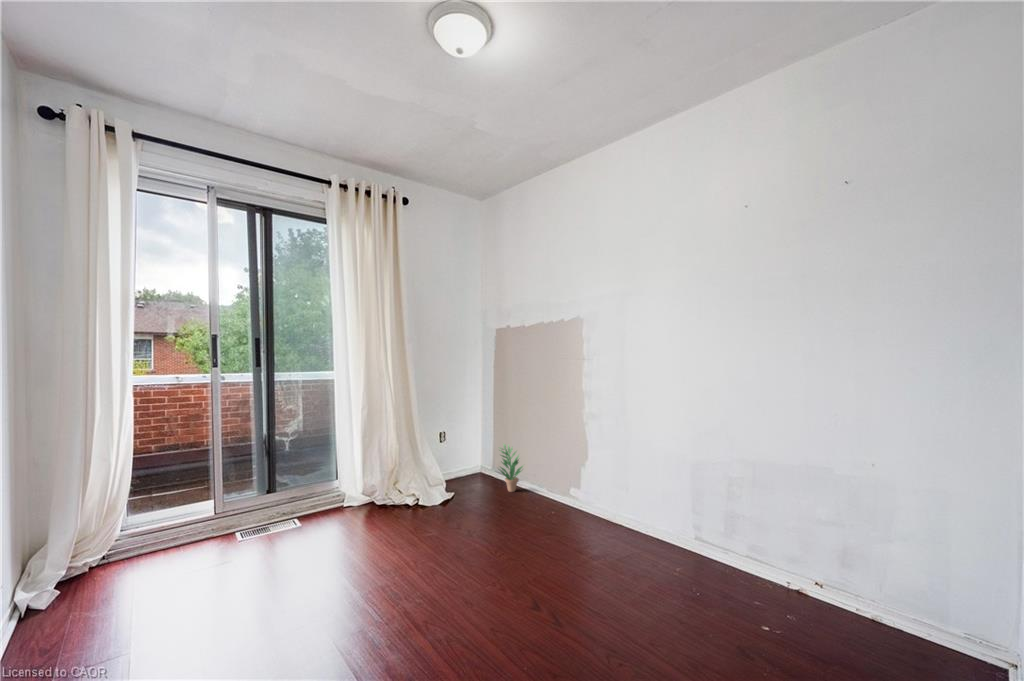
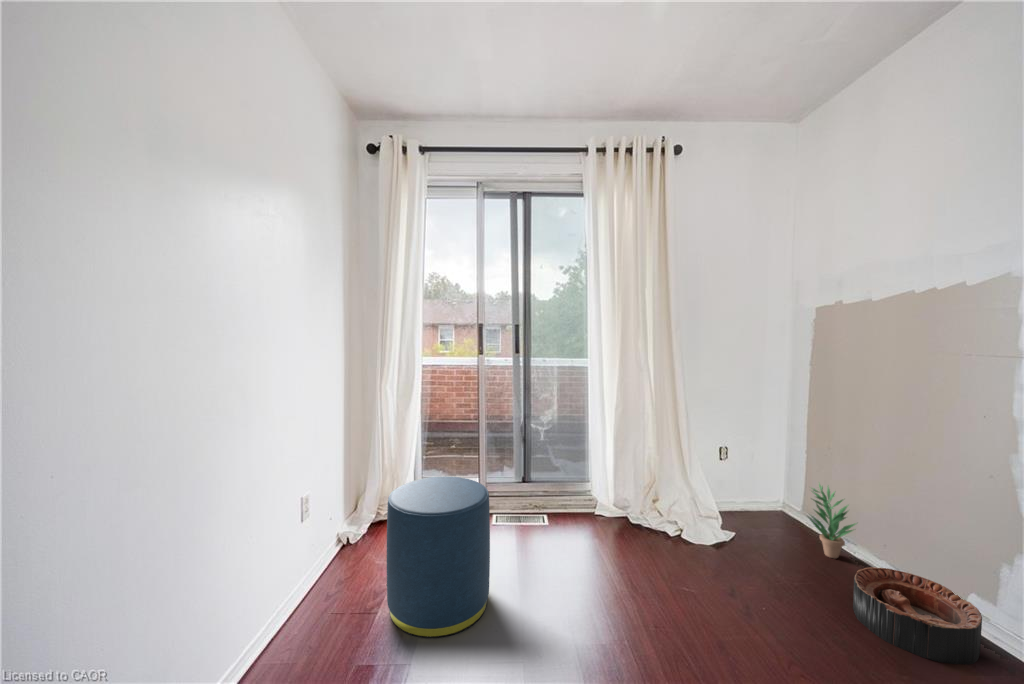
basket: none [525,484,580,525] -> present [853,567,982,665]
ottoman: none [138,486,264,651] -> present [387,477,490,638]

